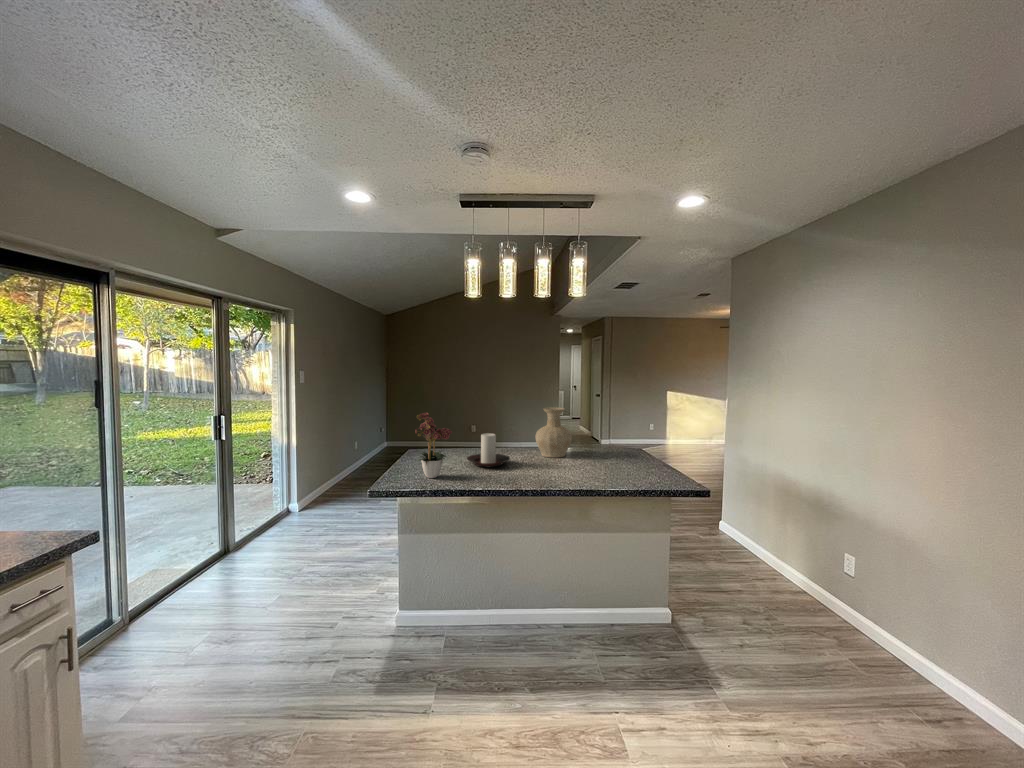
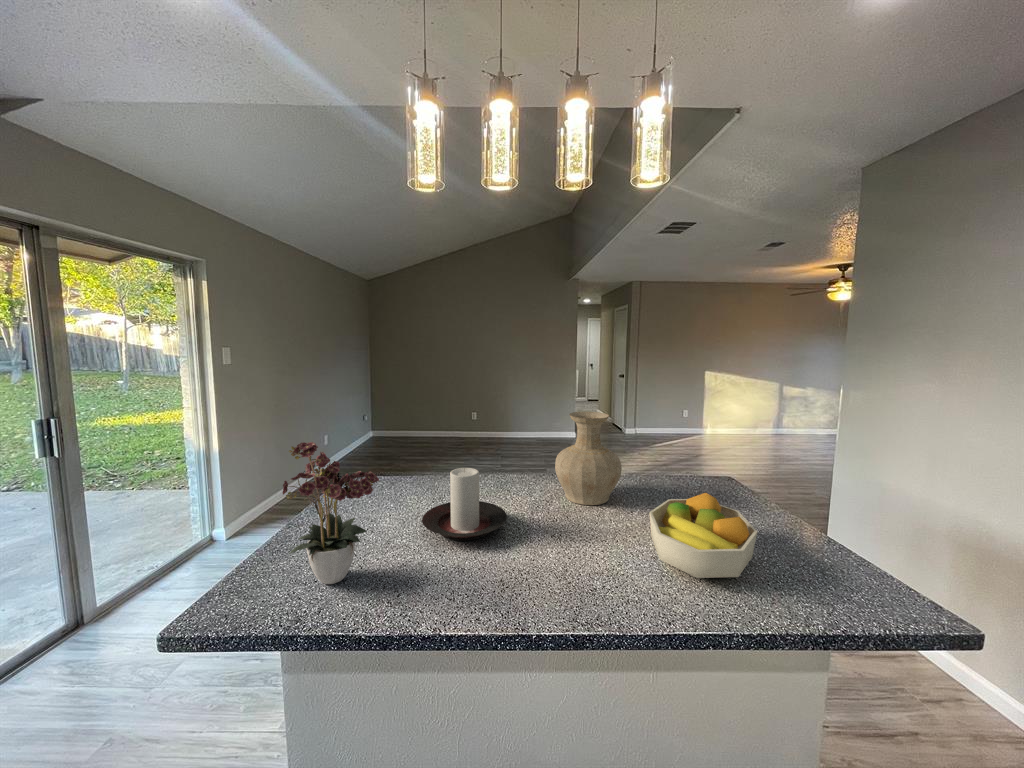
fruit bowl: none [581,444,628,477] -> present [649,493,757,578]

